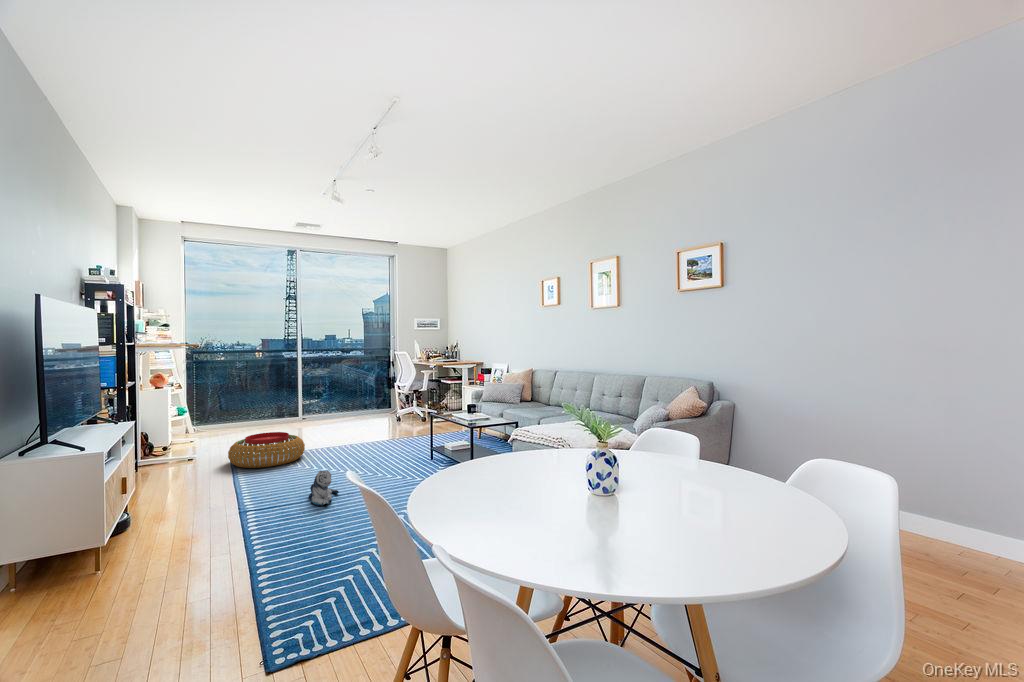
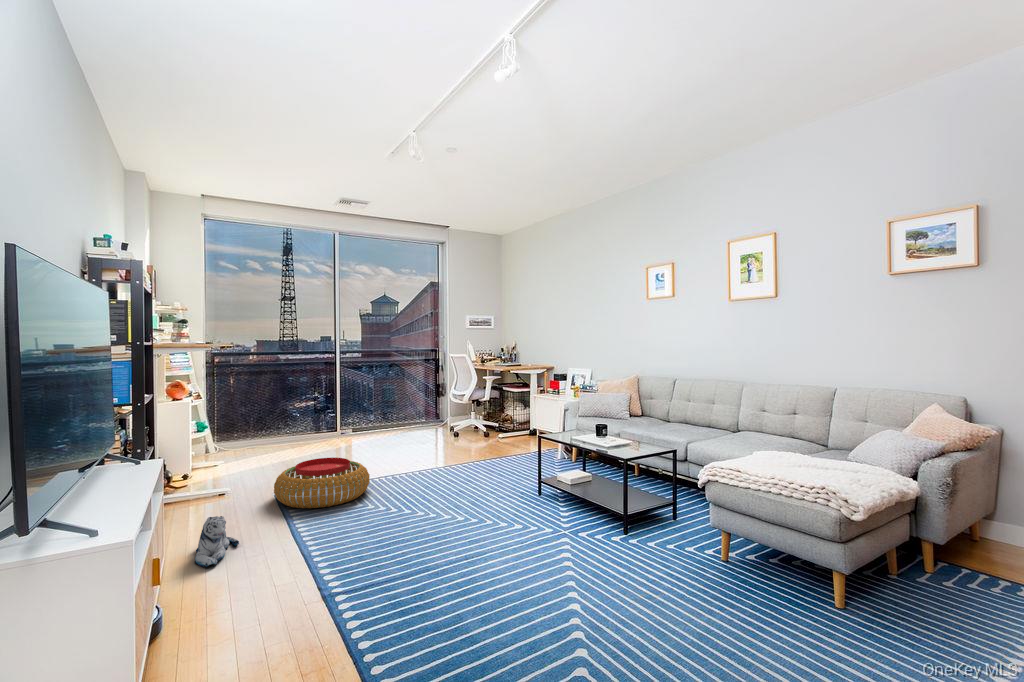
plush toy: present [309,471,339,506] -> present [195,516,239,567]

